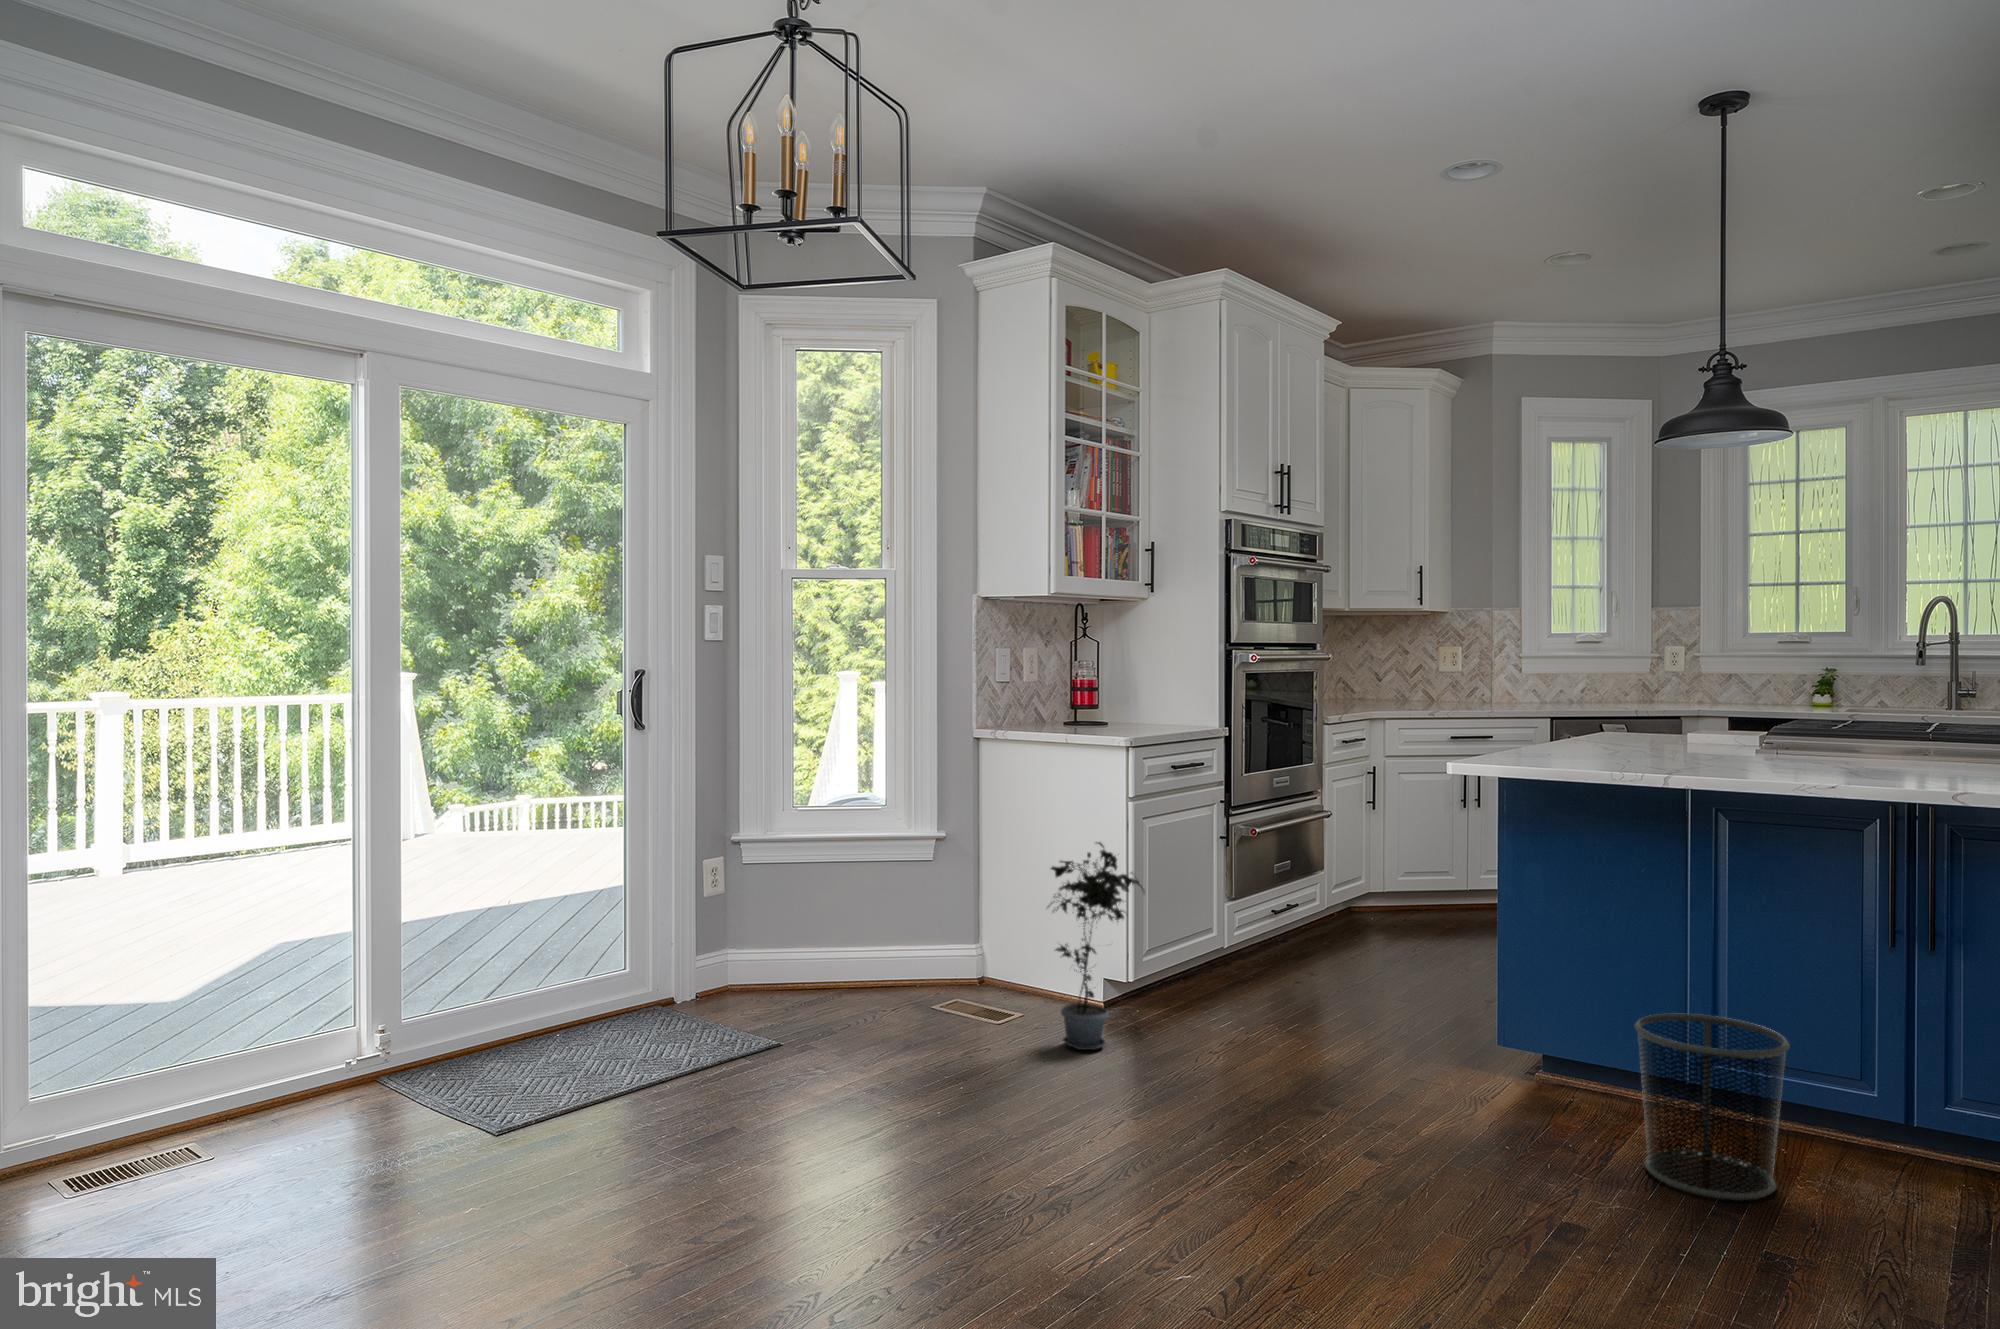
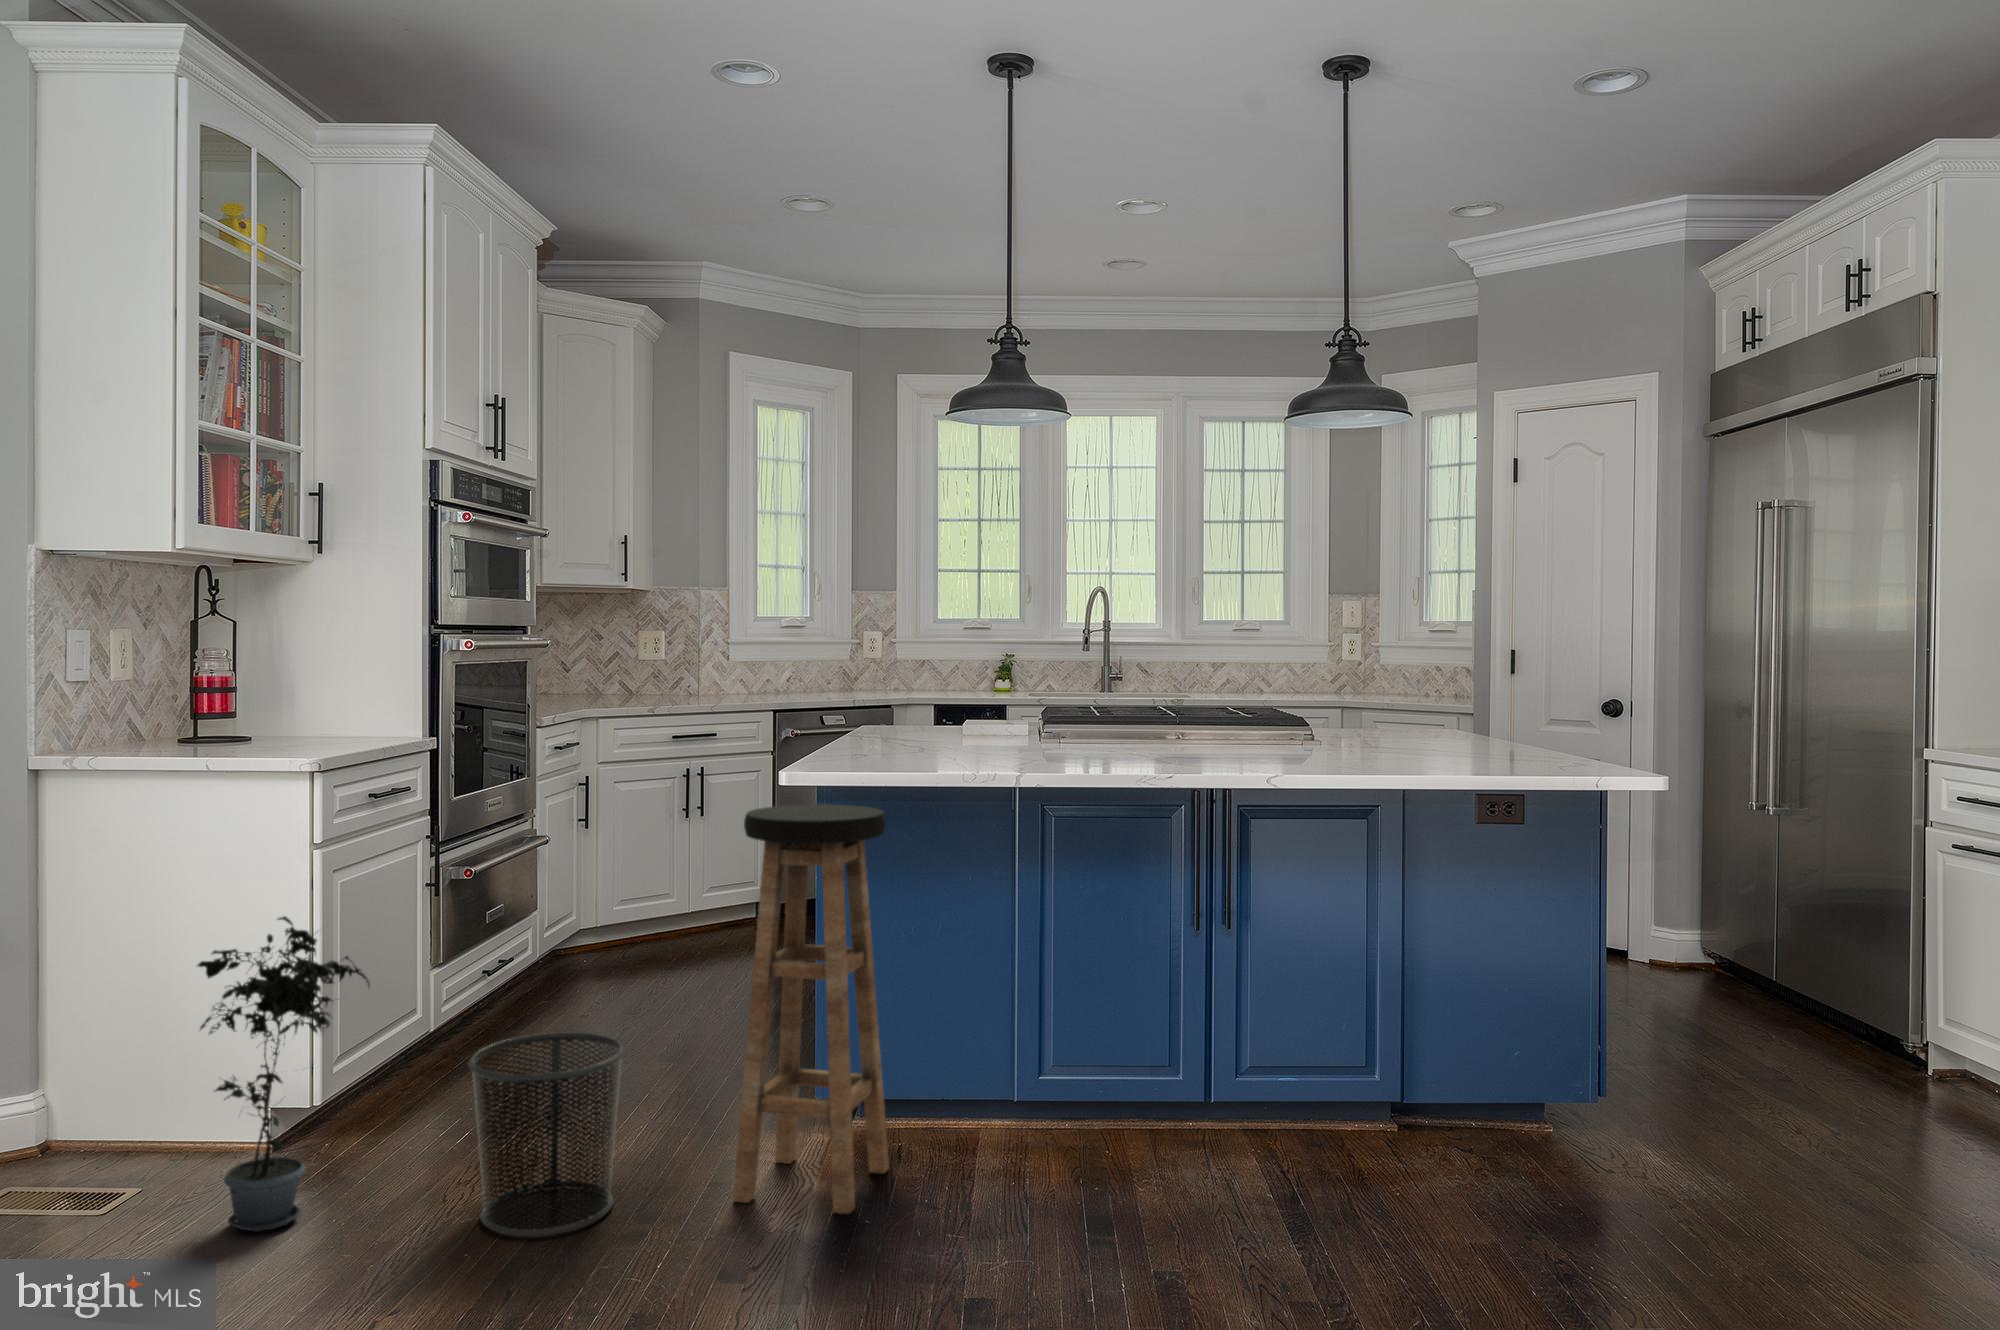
bar stool: none [1398,790,1543,1130] -> present [733,804,889,1214]
waste bin: present [1635,1013,1789,1200] -> present [469,1033,625,1237]

